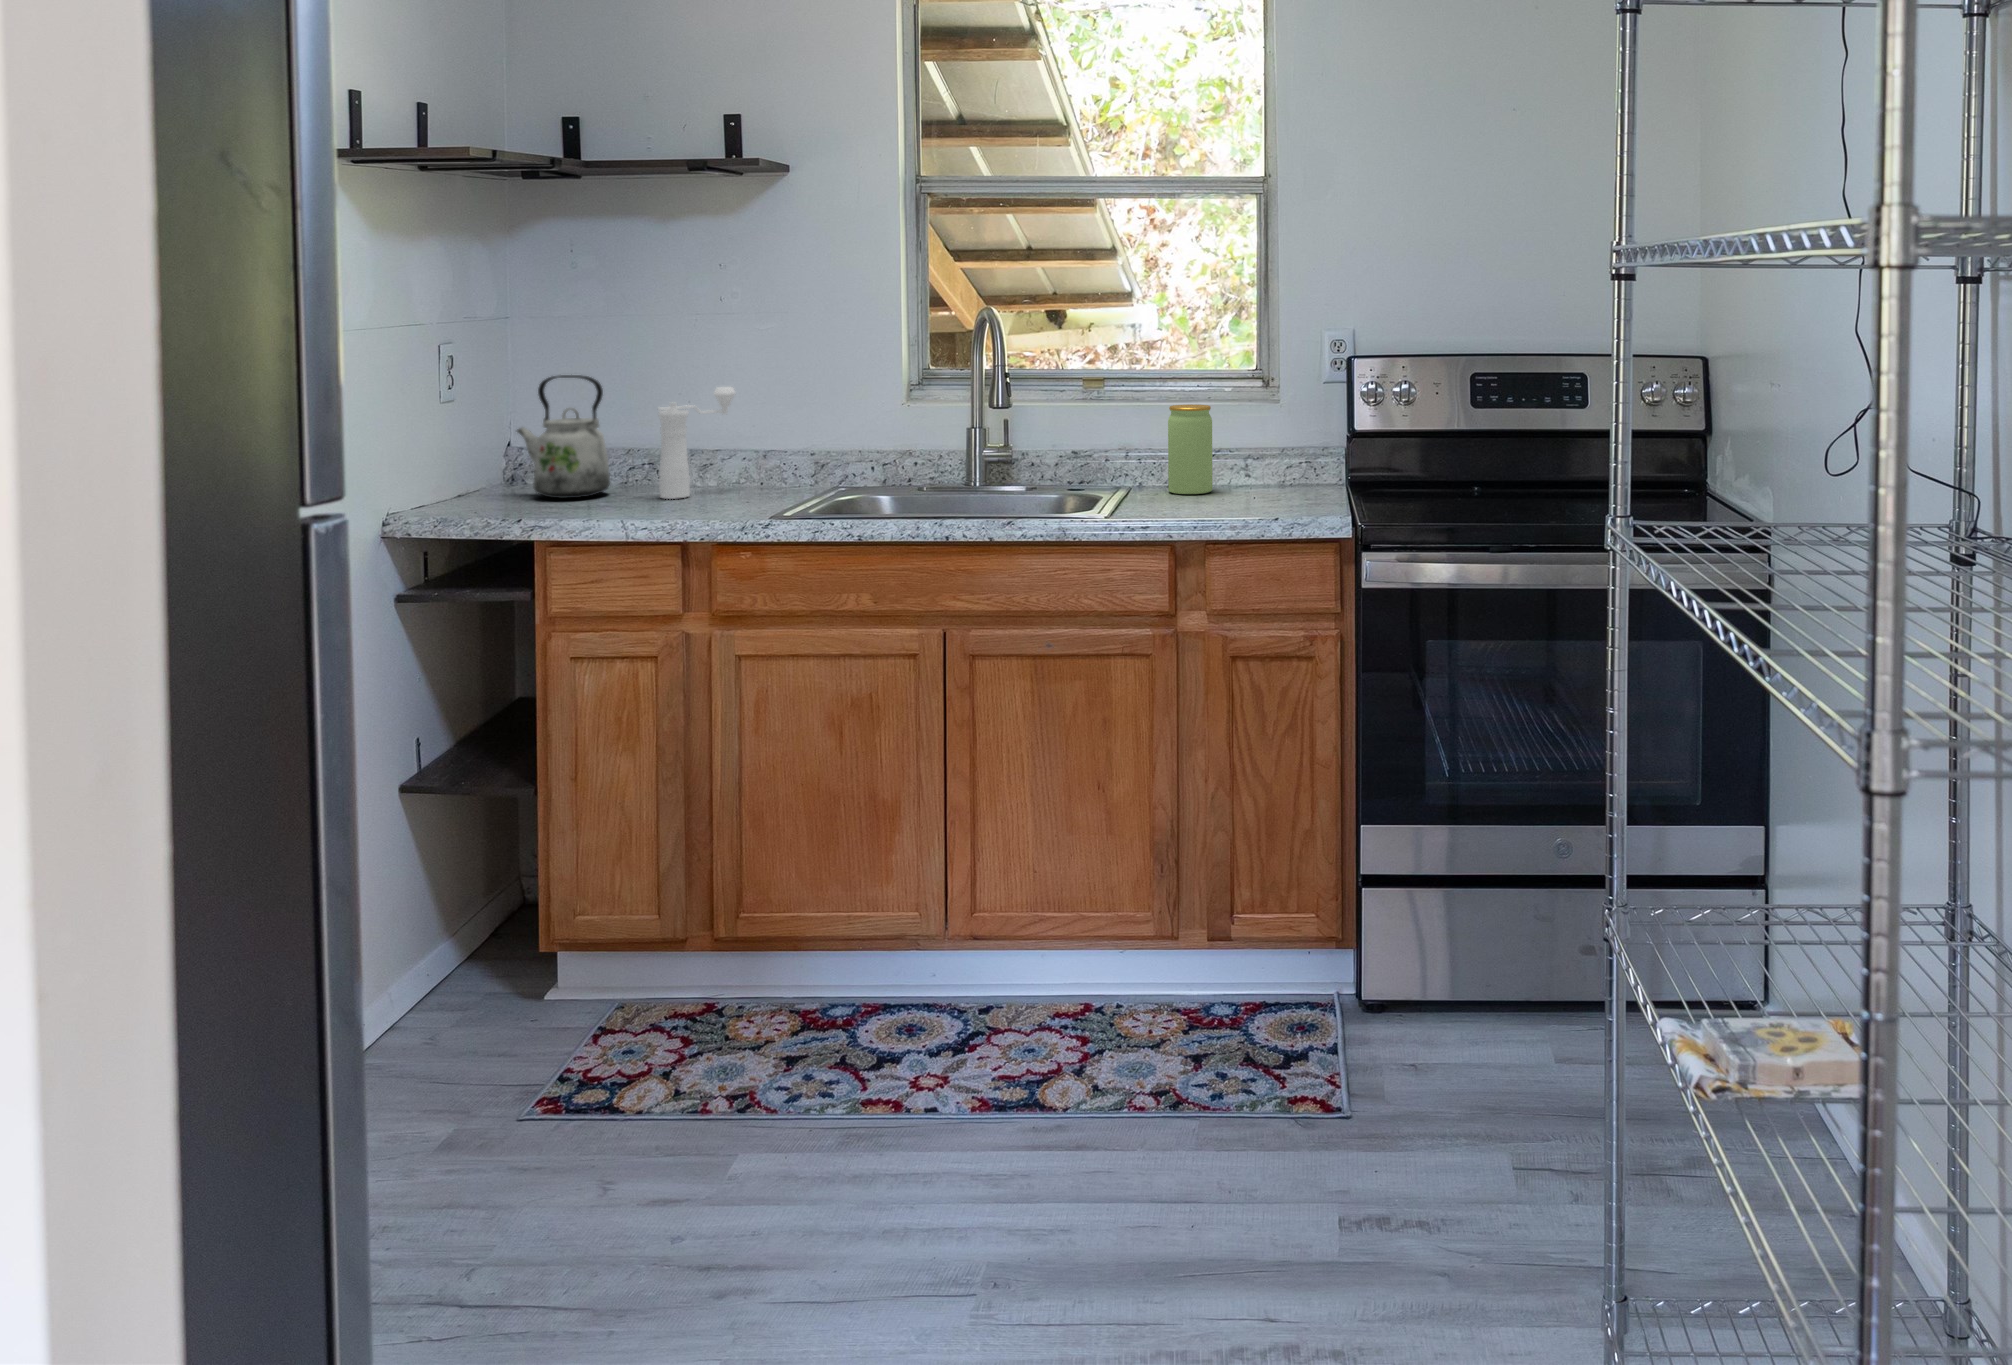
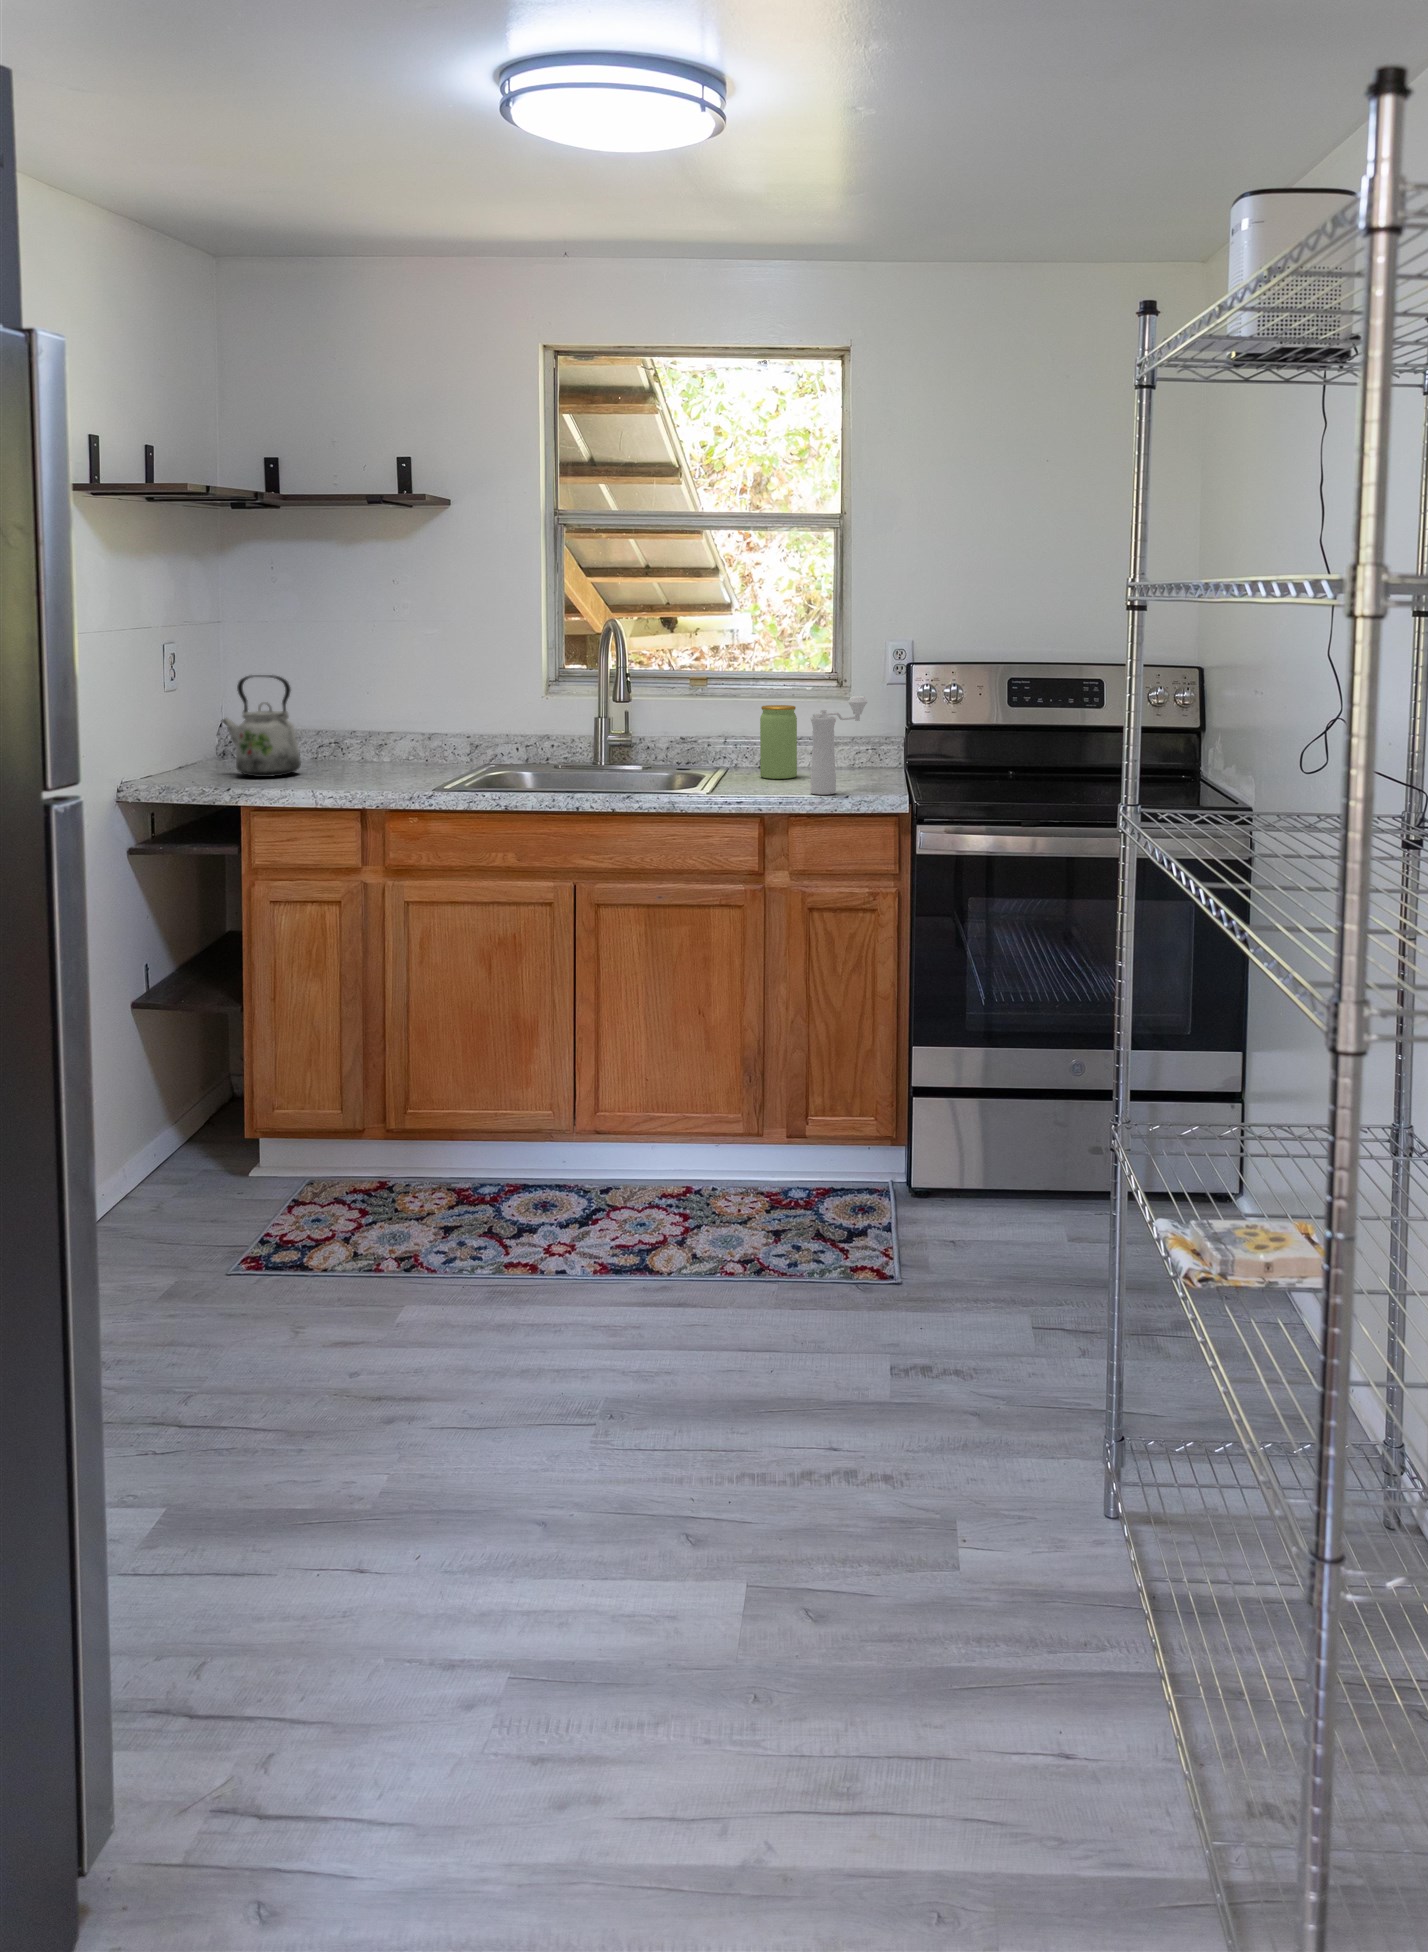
pepper mill: present [658,387,735,499] -> present [810,696,867,795]

